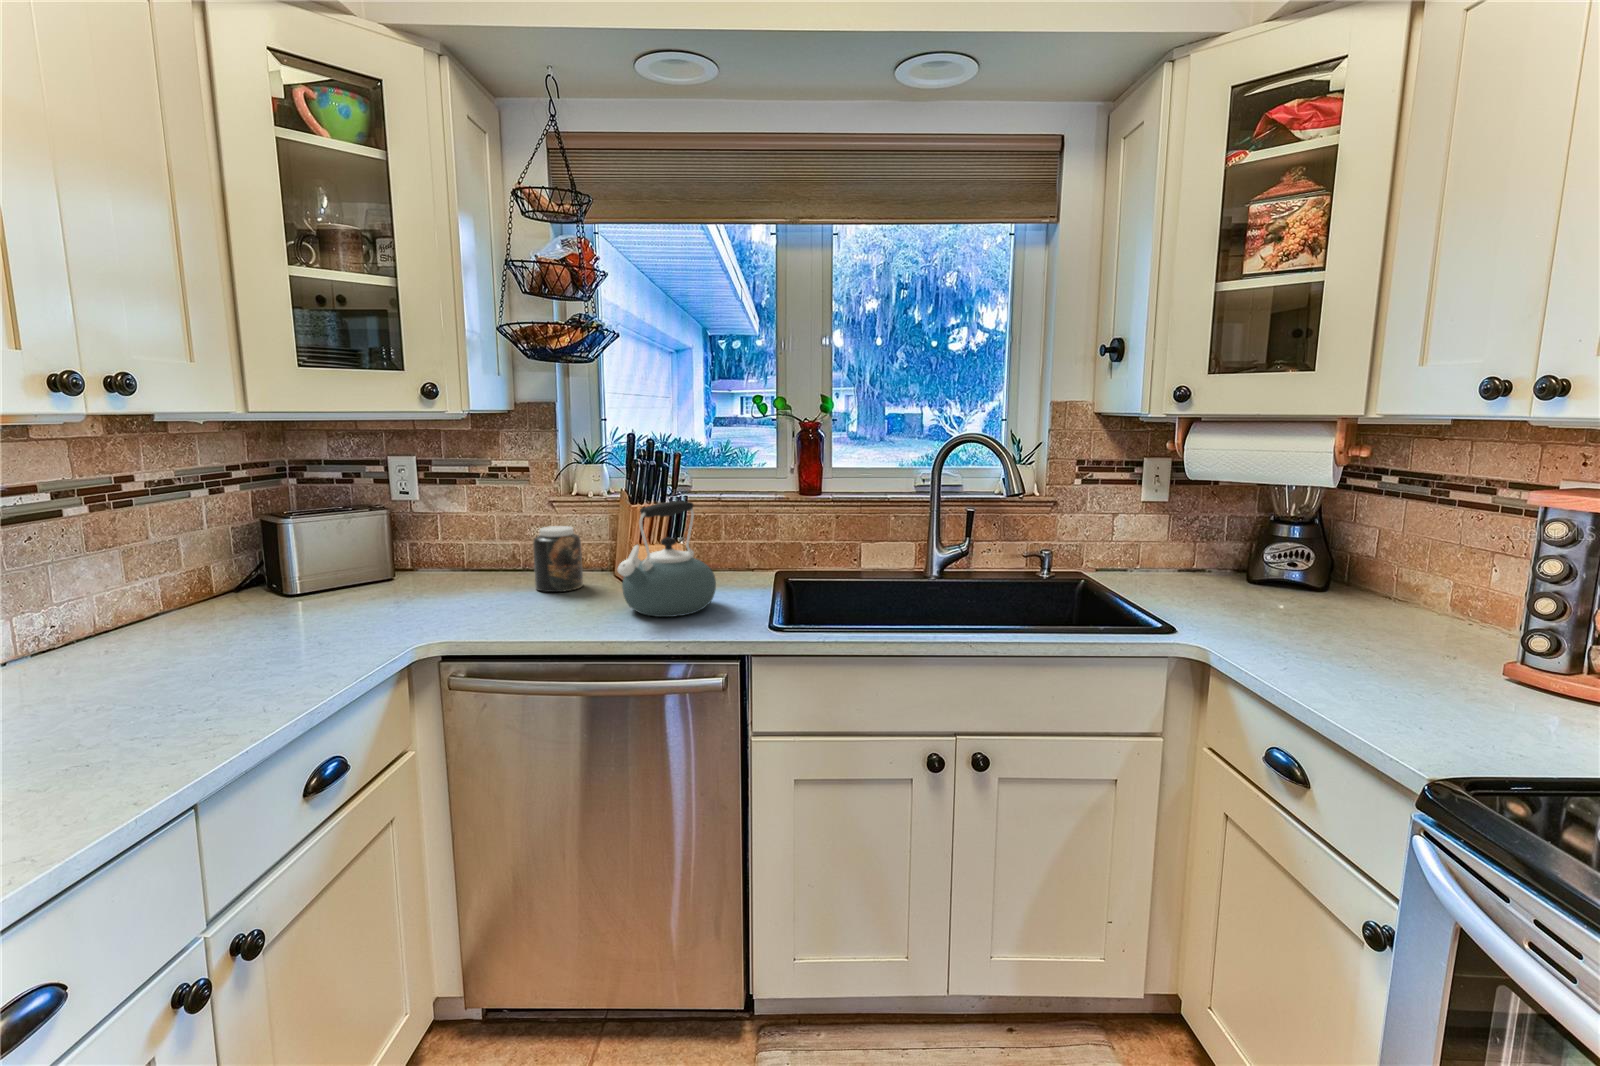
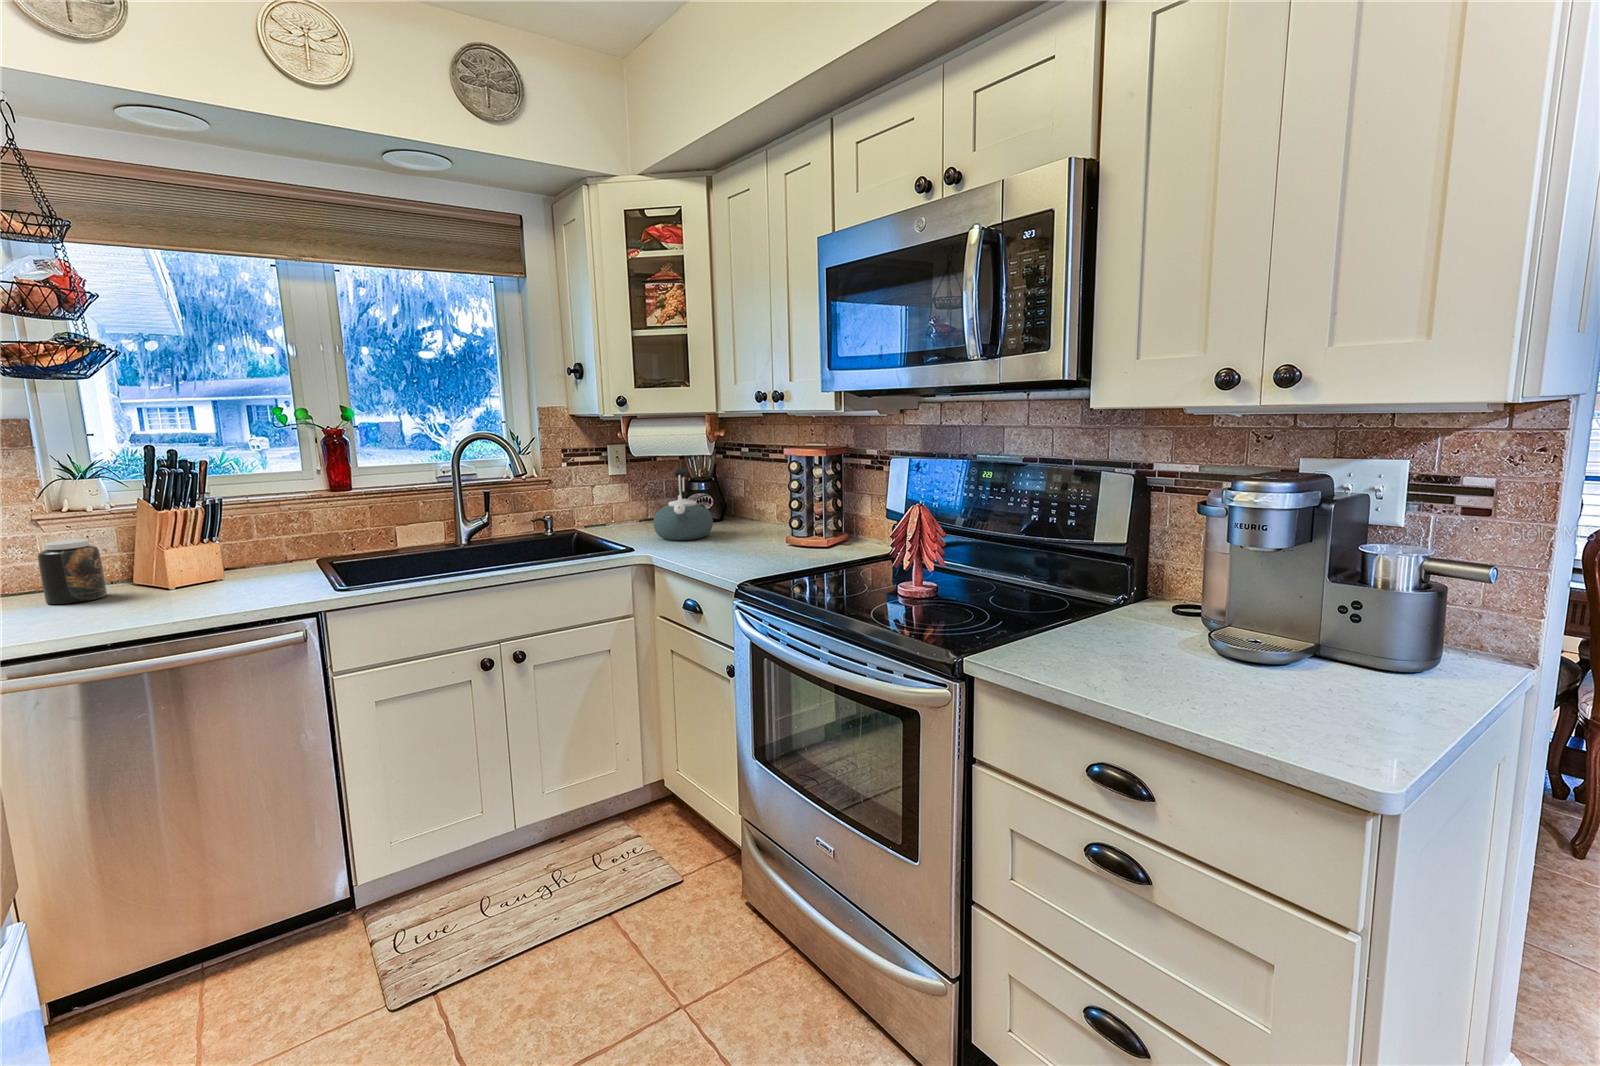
kettle: present [618,501,716,617] -> present [653,468,713,540]

